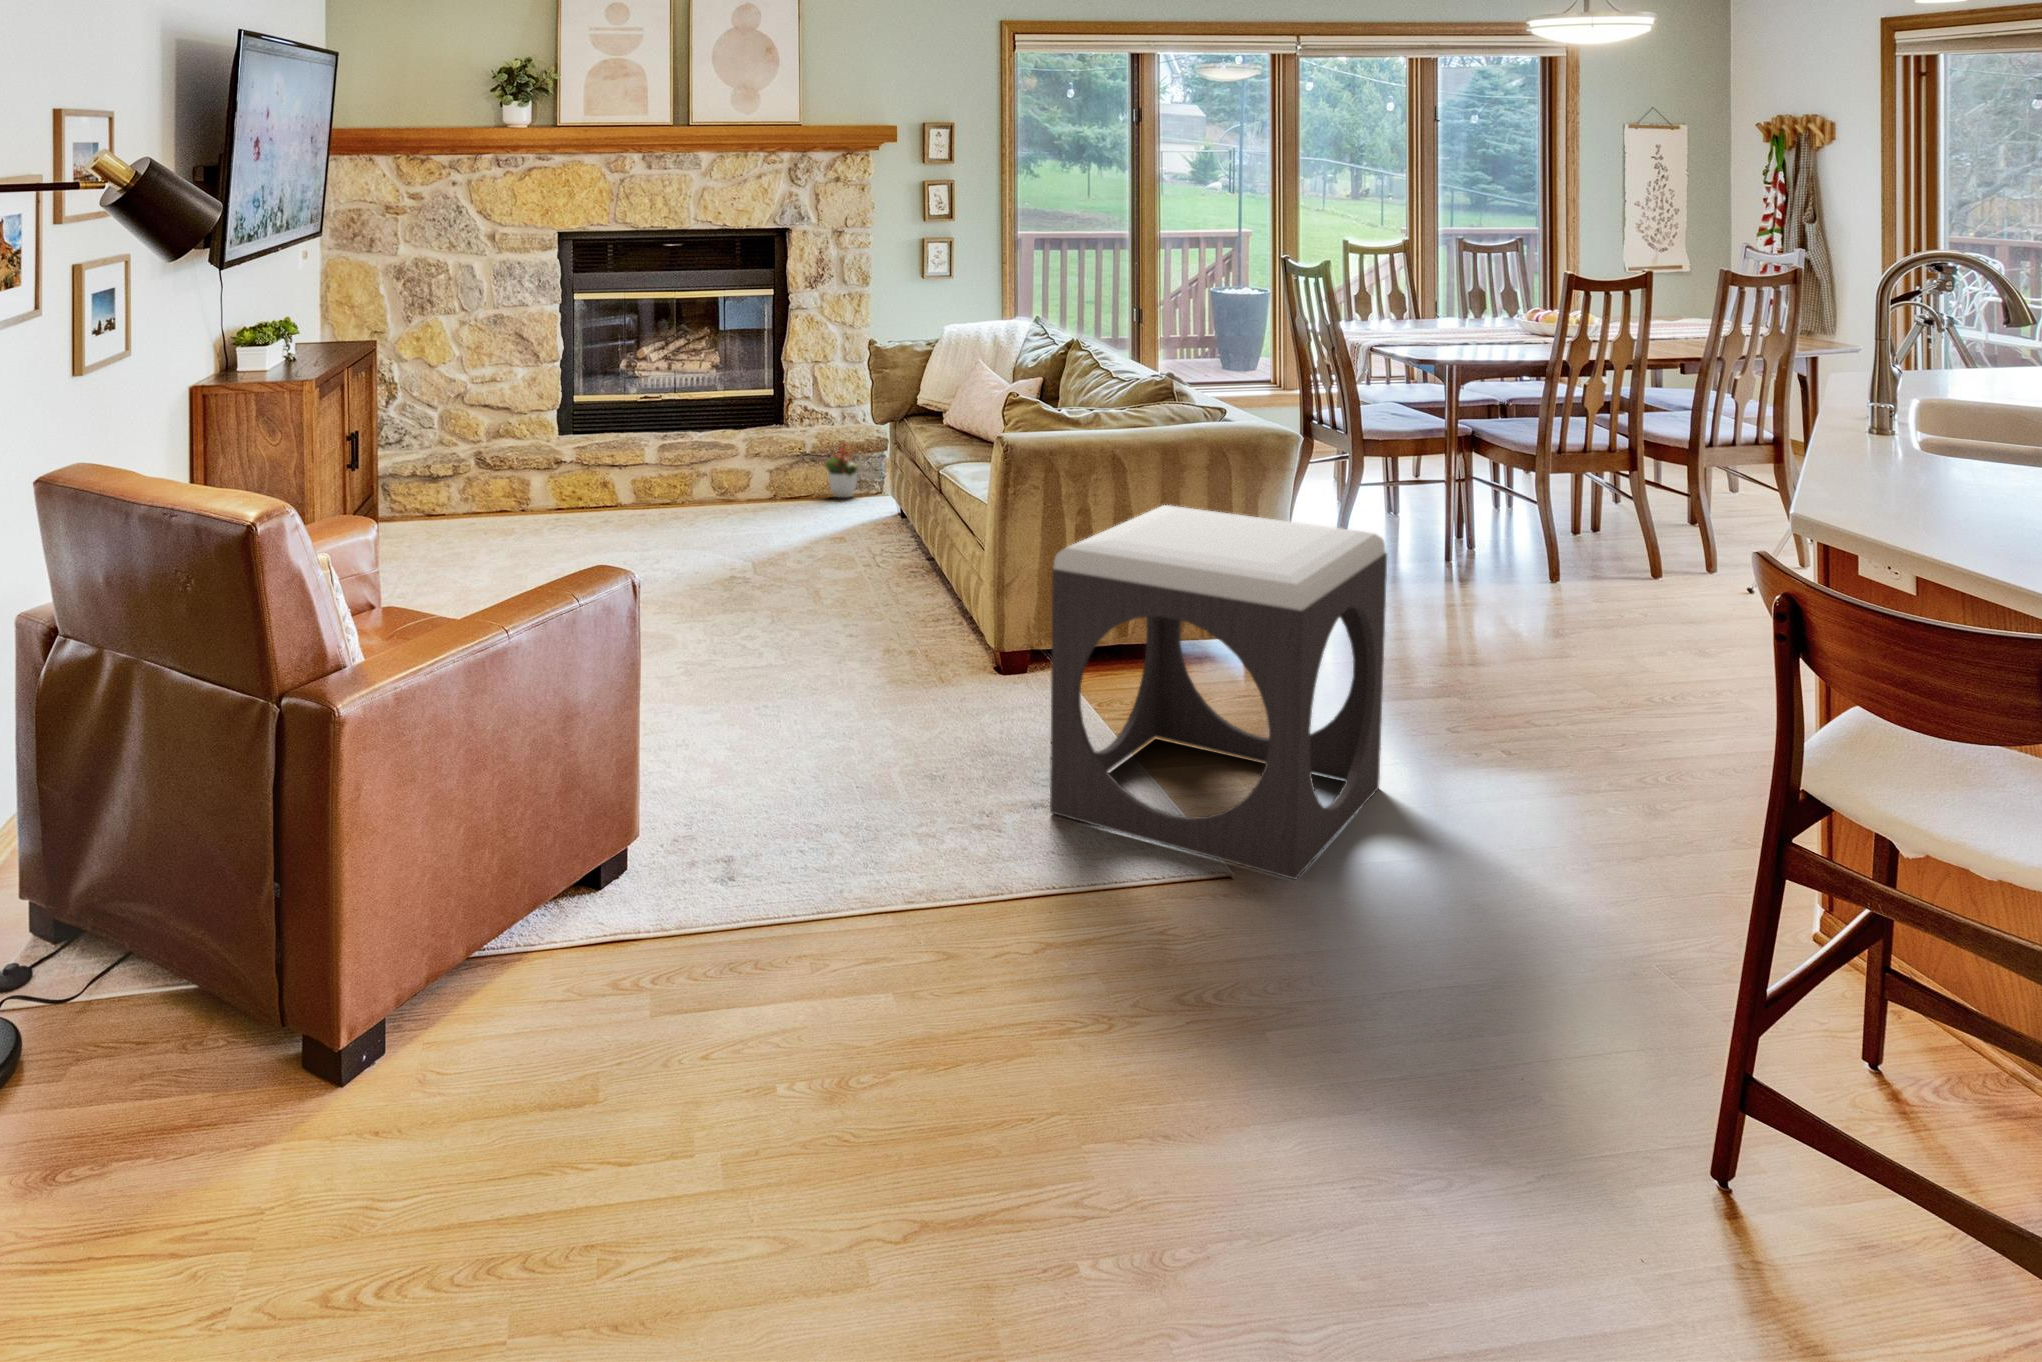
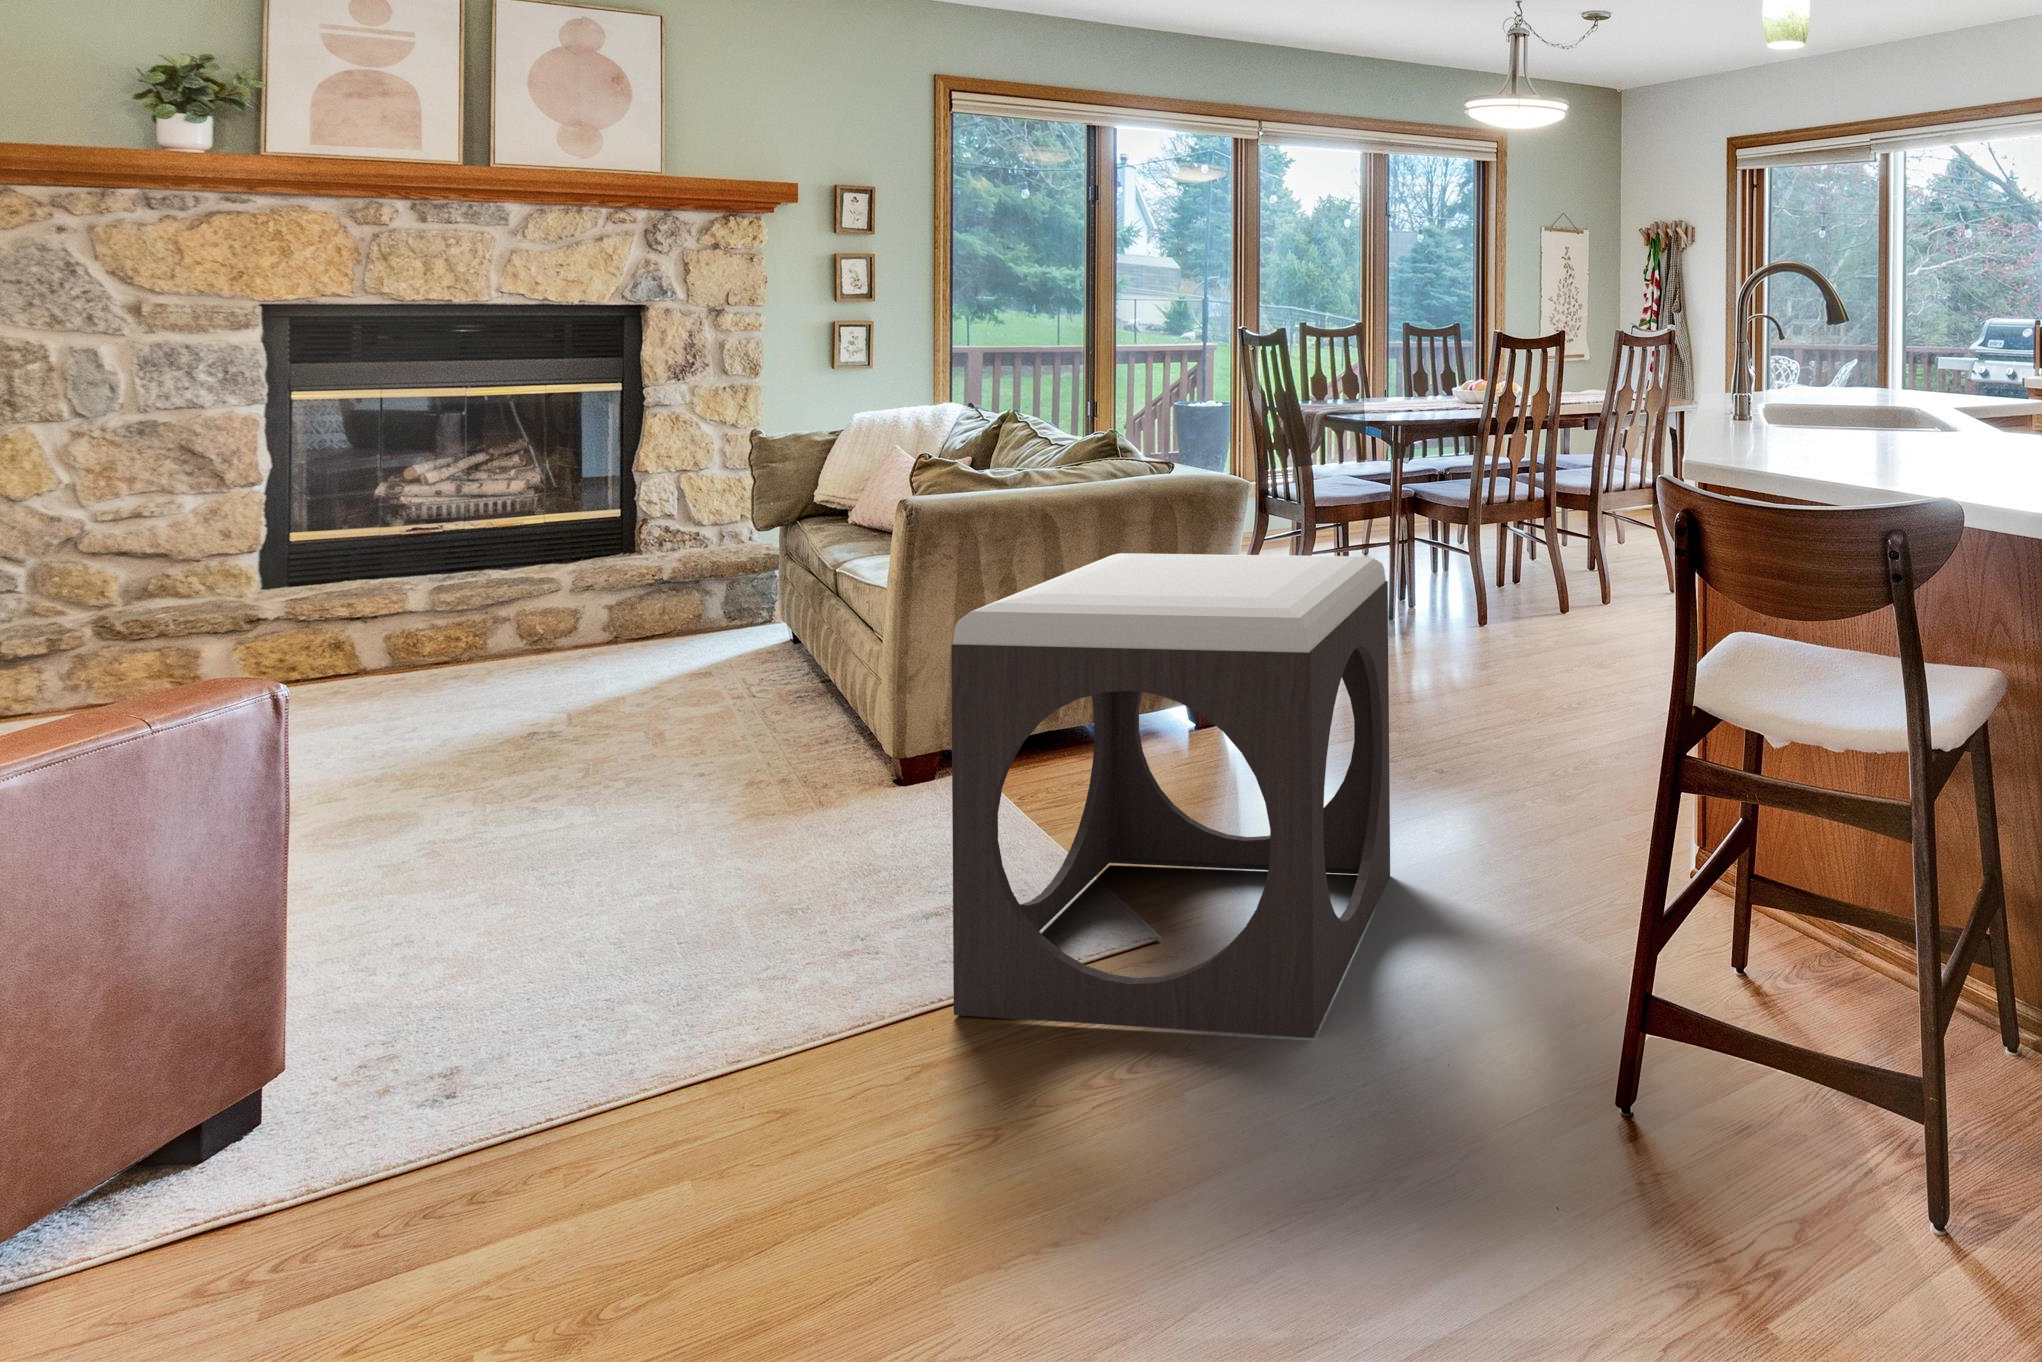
decorative plant: present [825,442,858,497] -> none [691,559,739,629]

